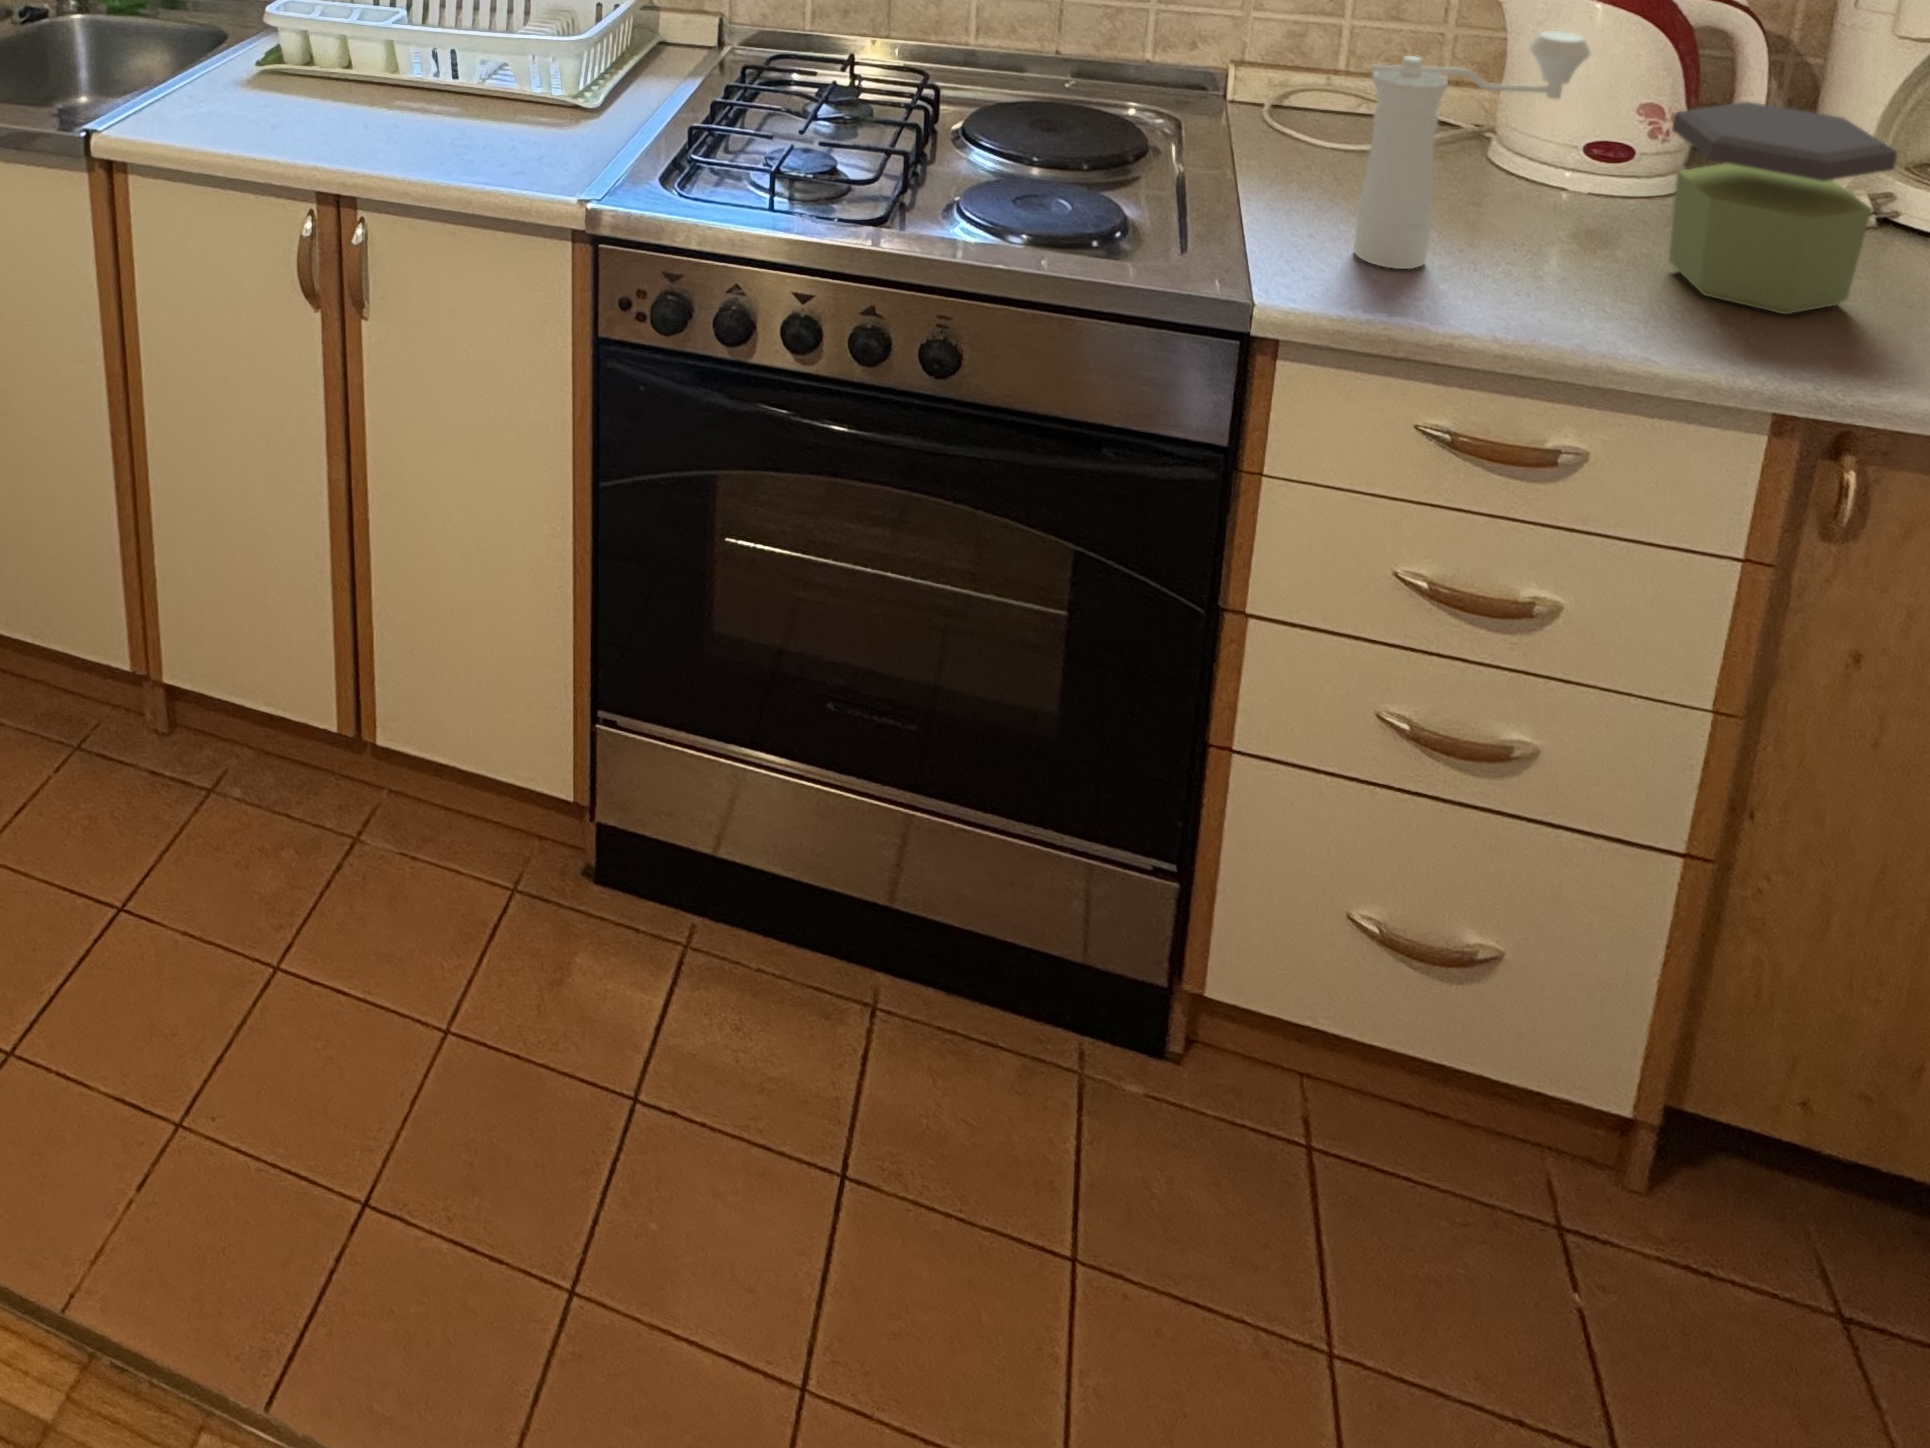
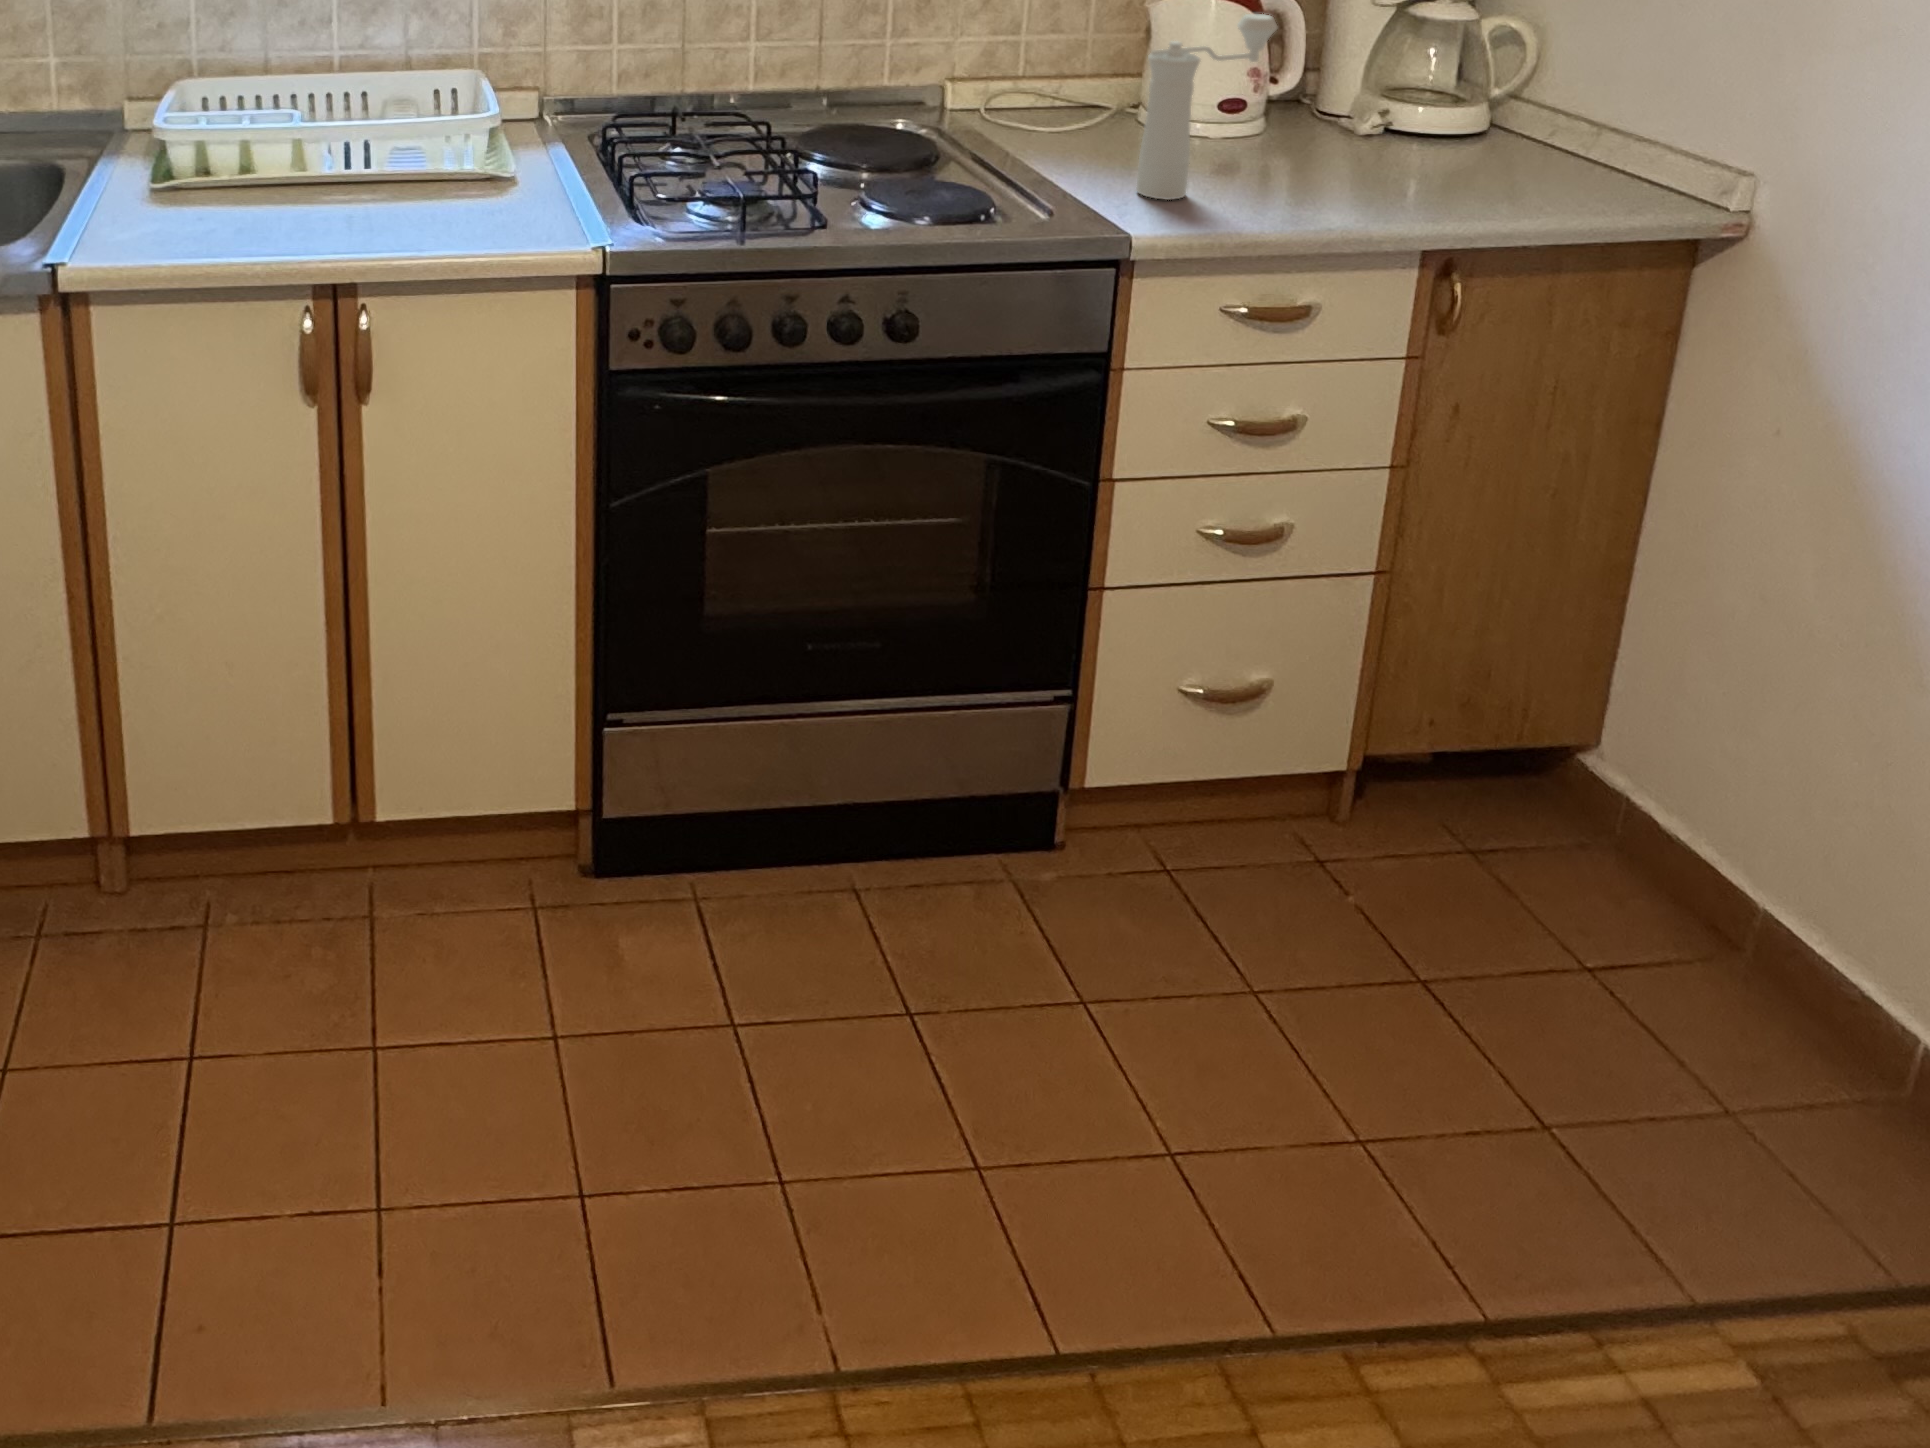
jar: present [1669,101,1897,315] -> none [1309,52,1443,189]

